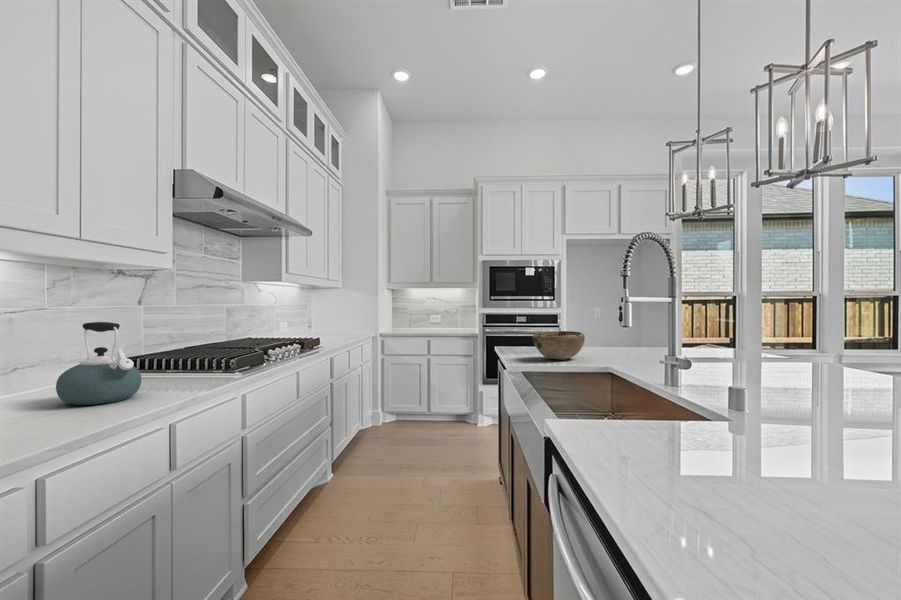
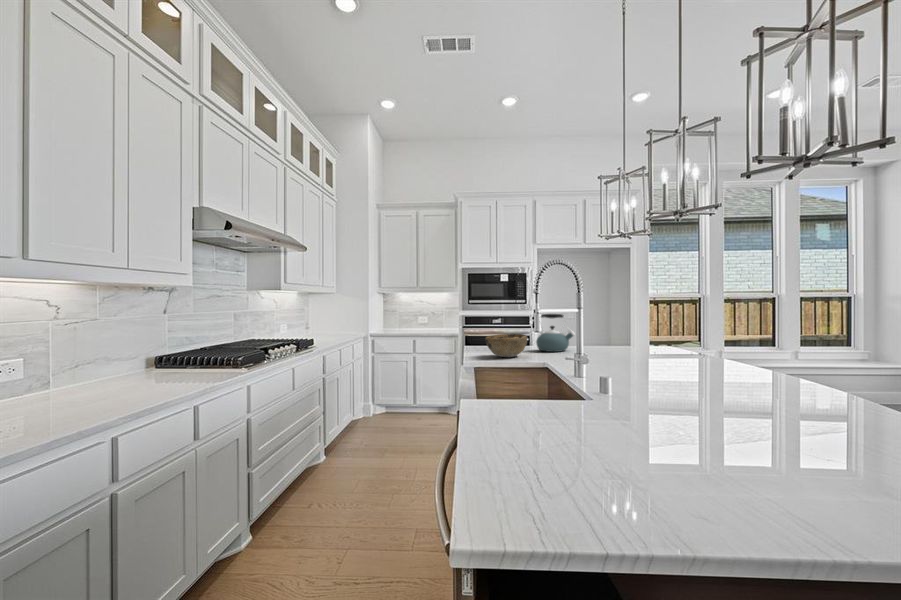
kettle: present [56,322,141,405] -> present [536,314,575,352]

